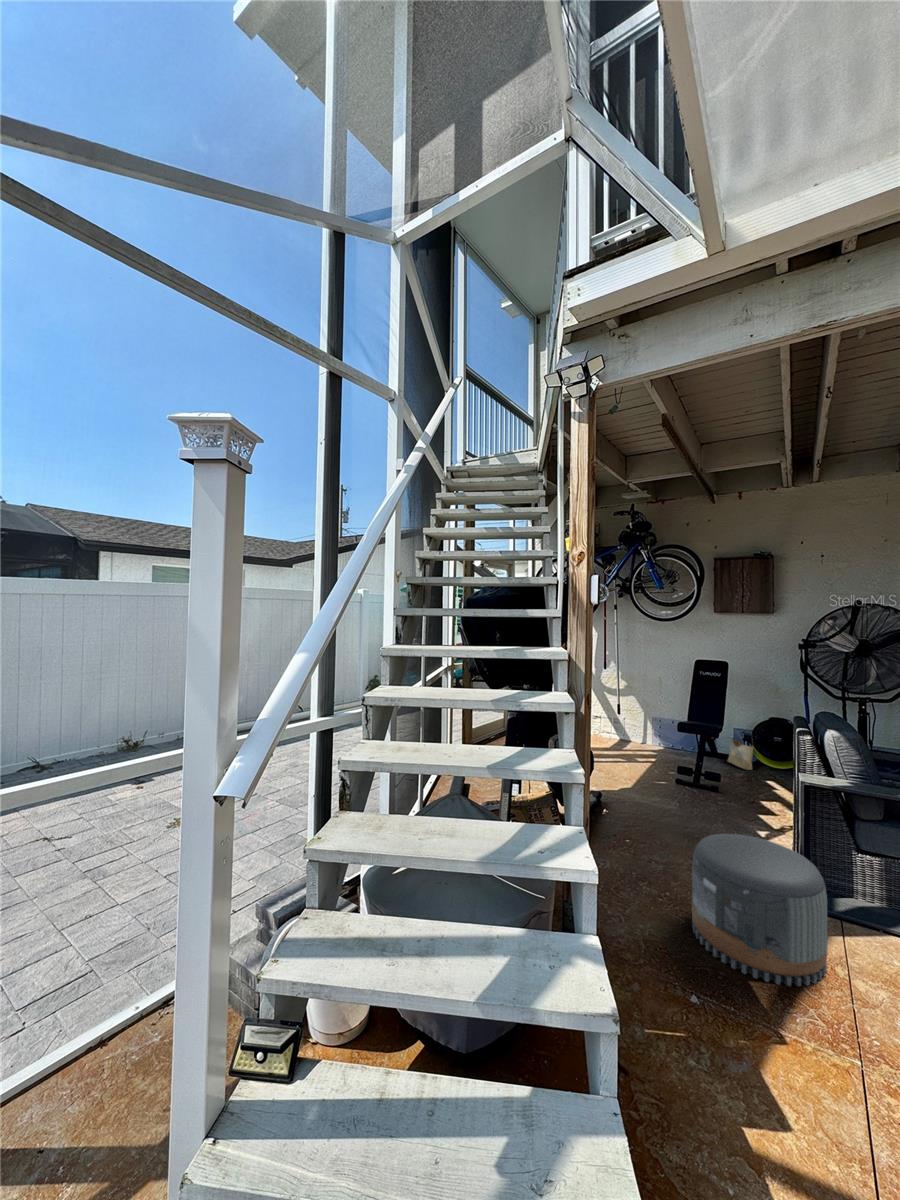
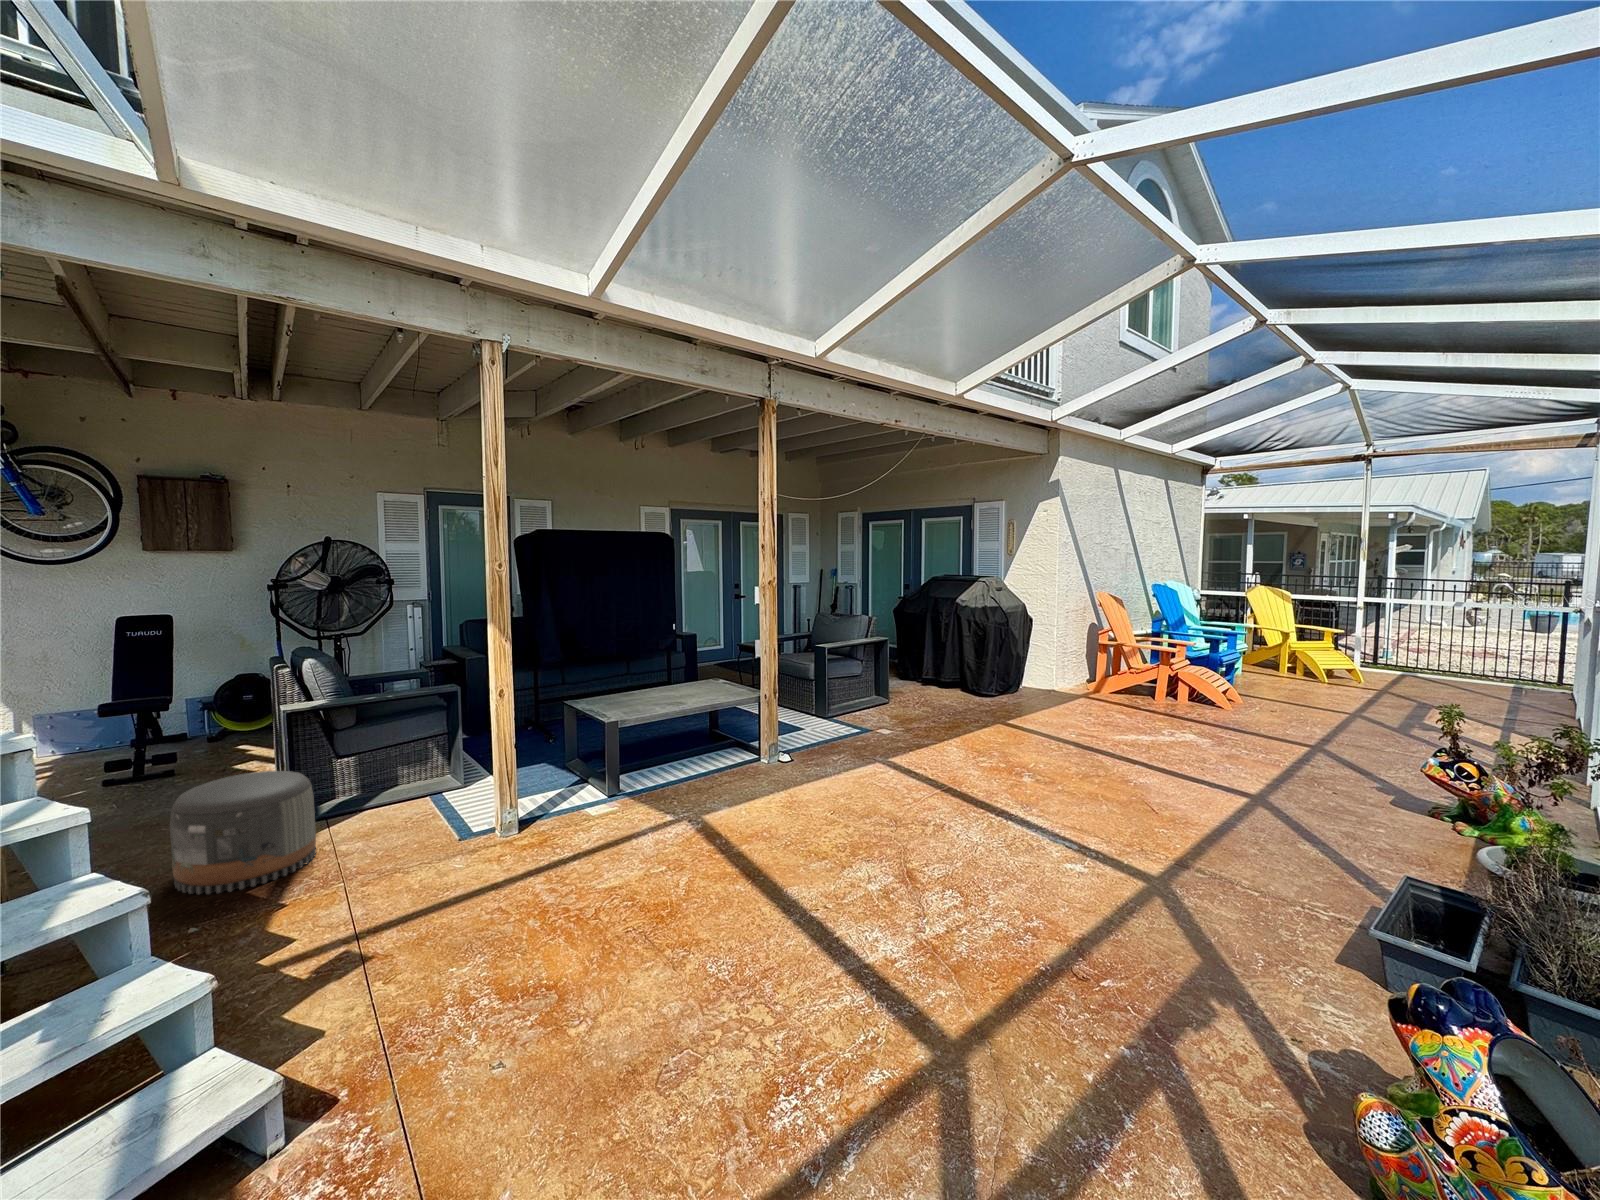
woven basket: present [728,735,754,770] -> none [181,696,219,744]

